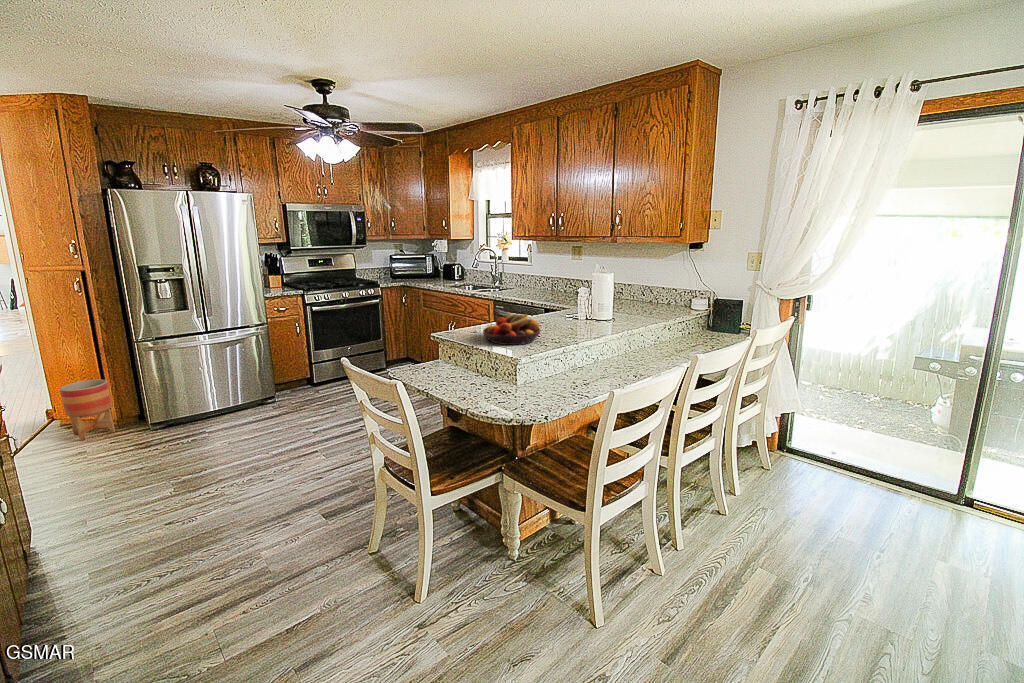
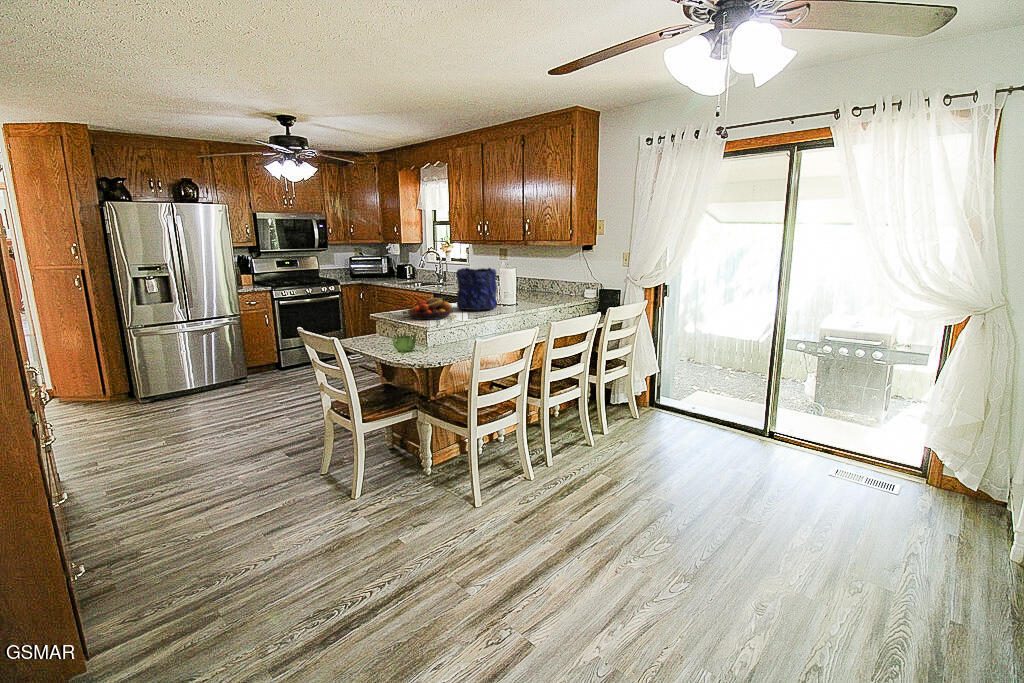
vase: none [540,272,594,330] -> present [456,268,497,311]
teapot: none [470,366,504,396] -> present [391,333,417,353]
planter: present [60,379,115,441] -> none [62,361,109,412]

